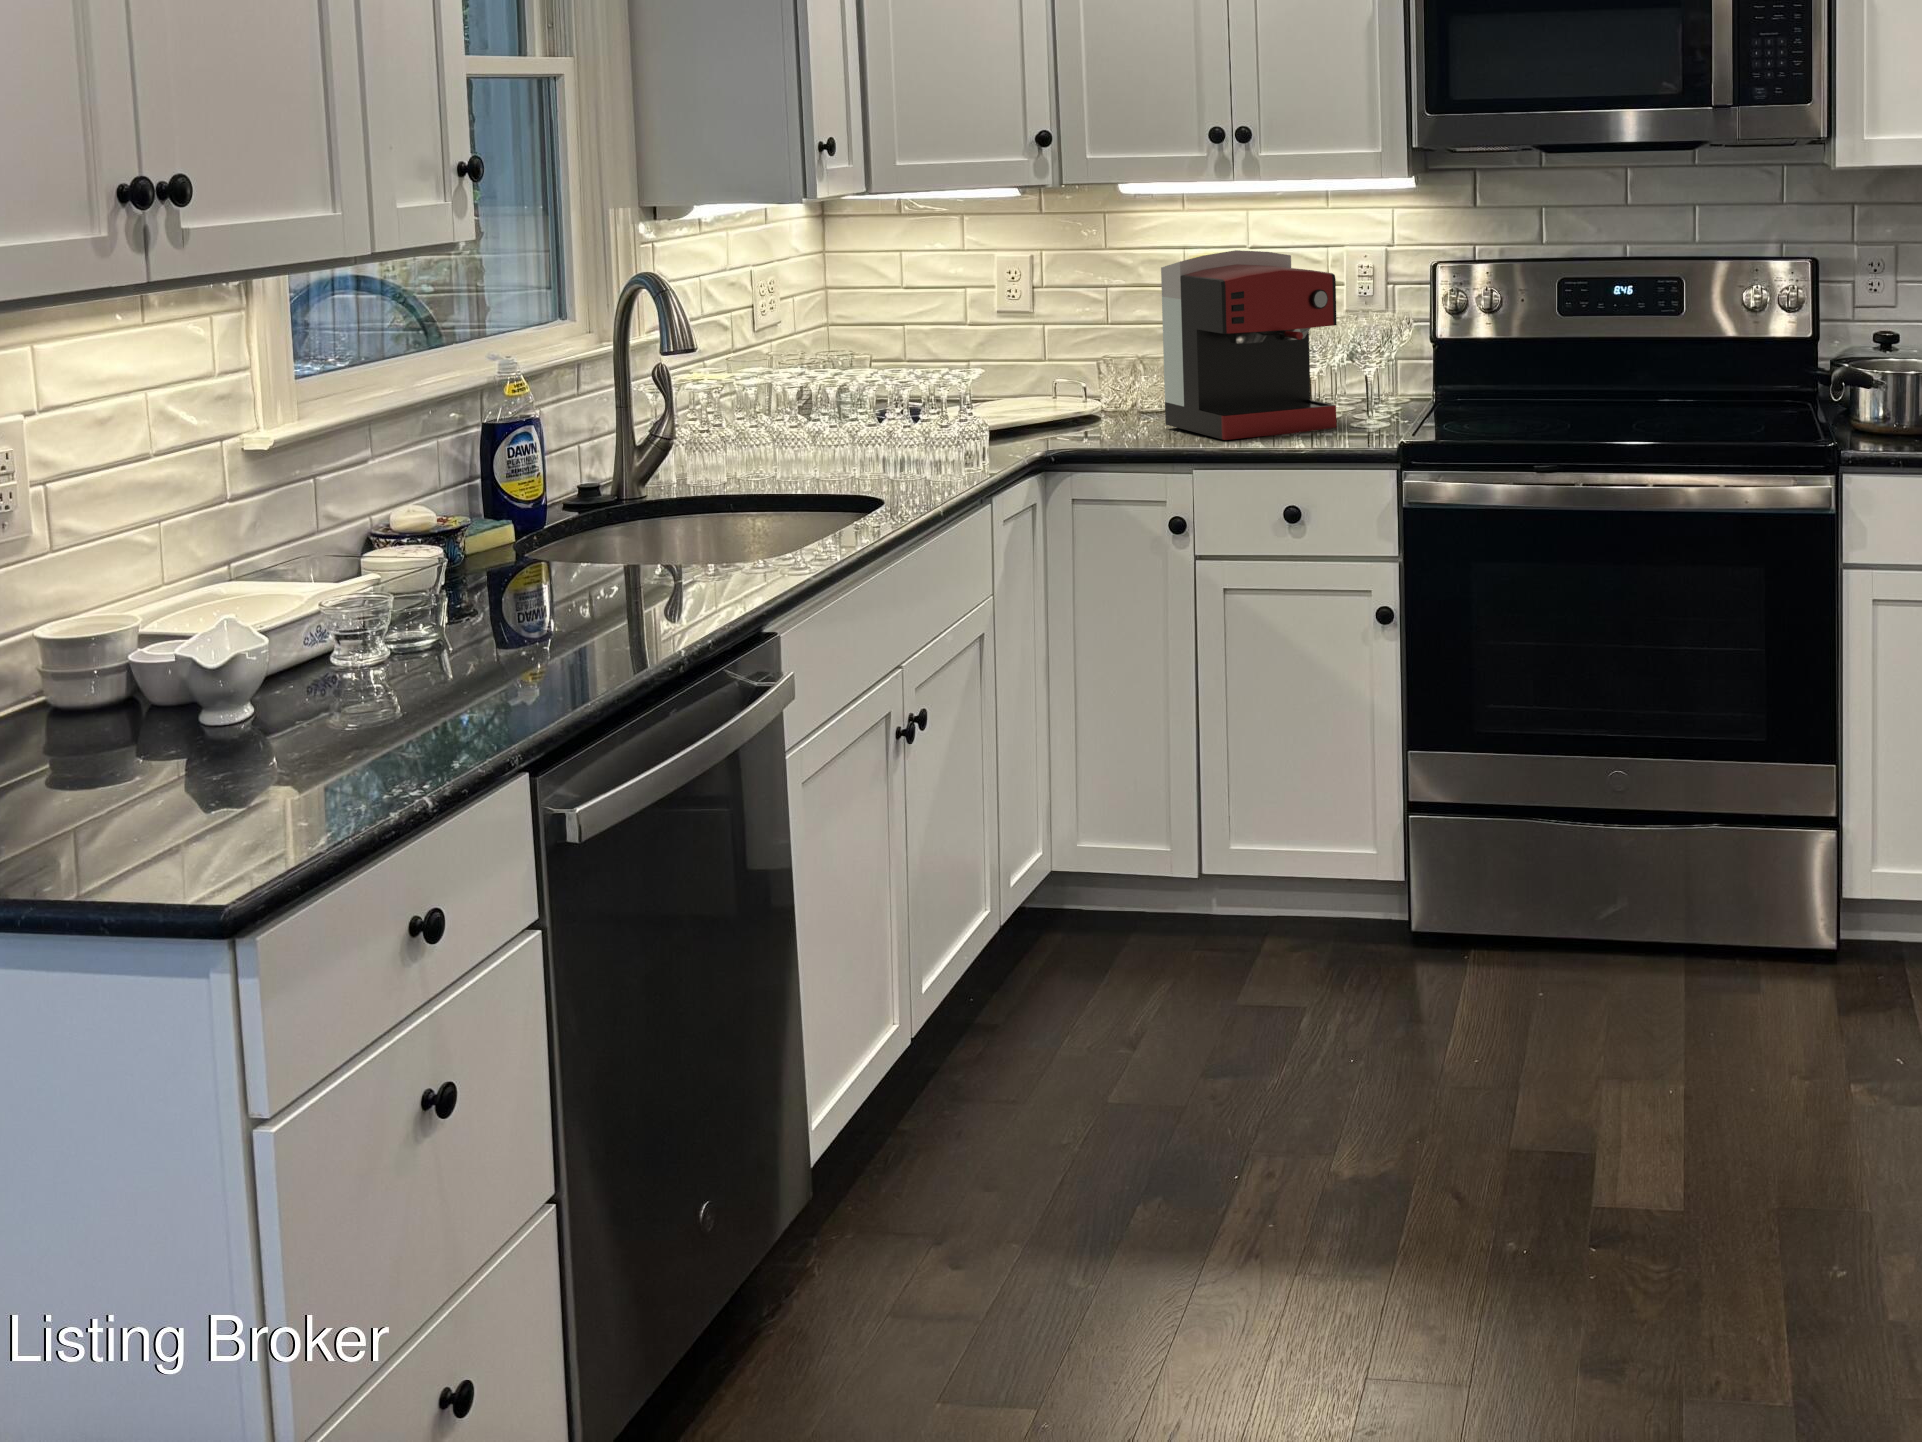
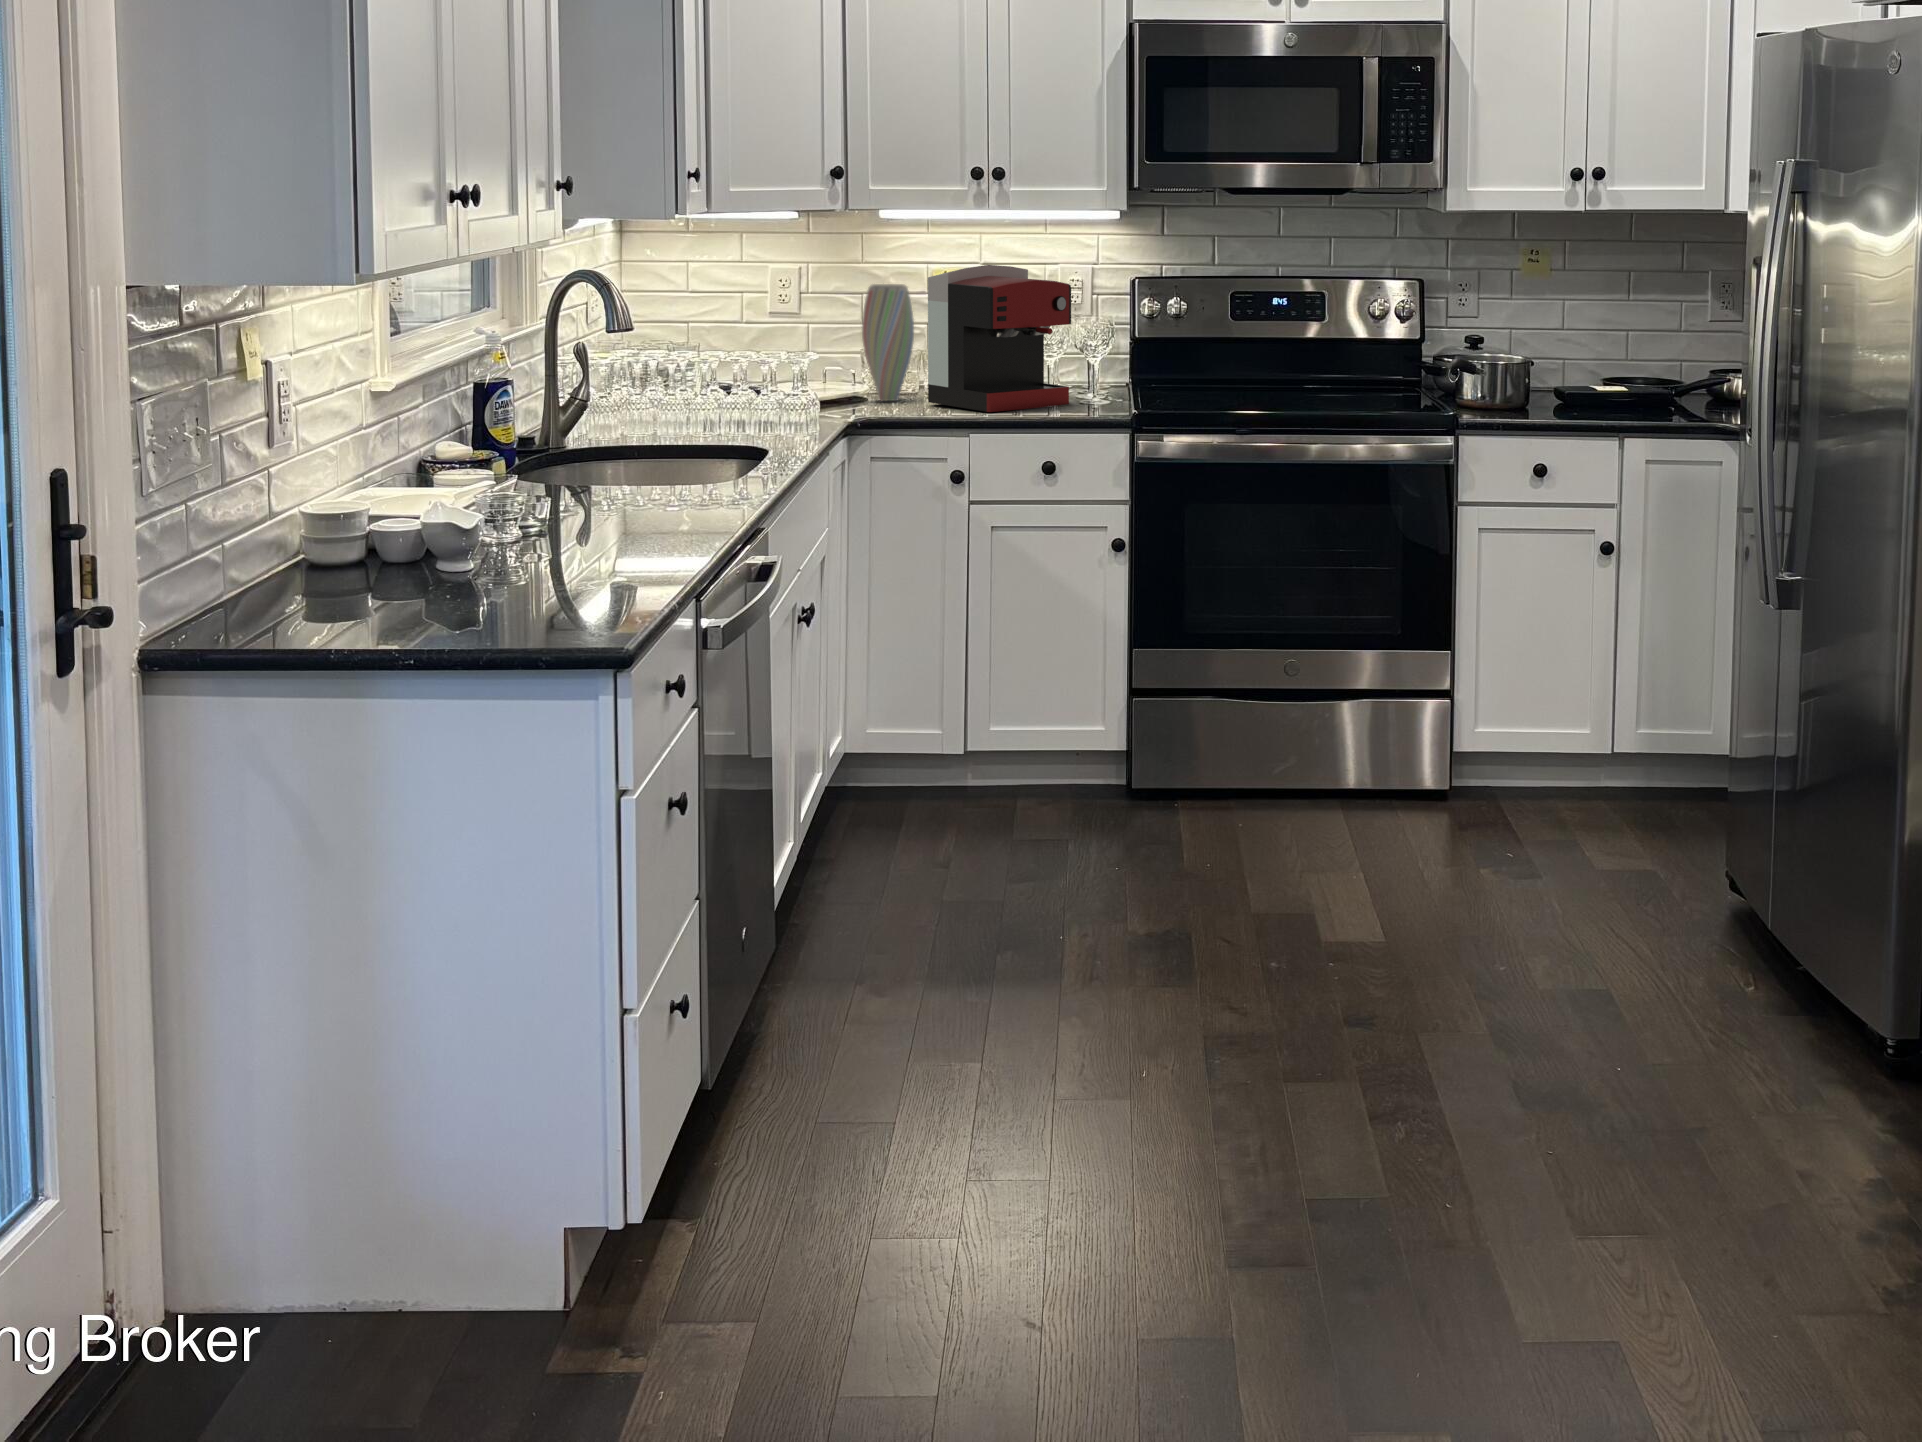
vase: none [1091,275,1158,422] -> present [862,284,914,401]

